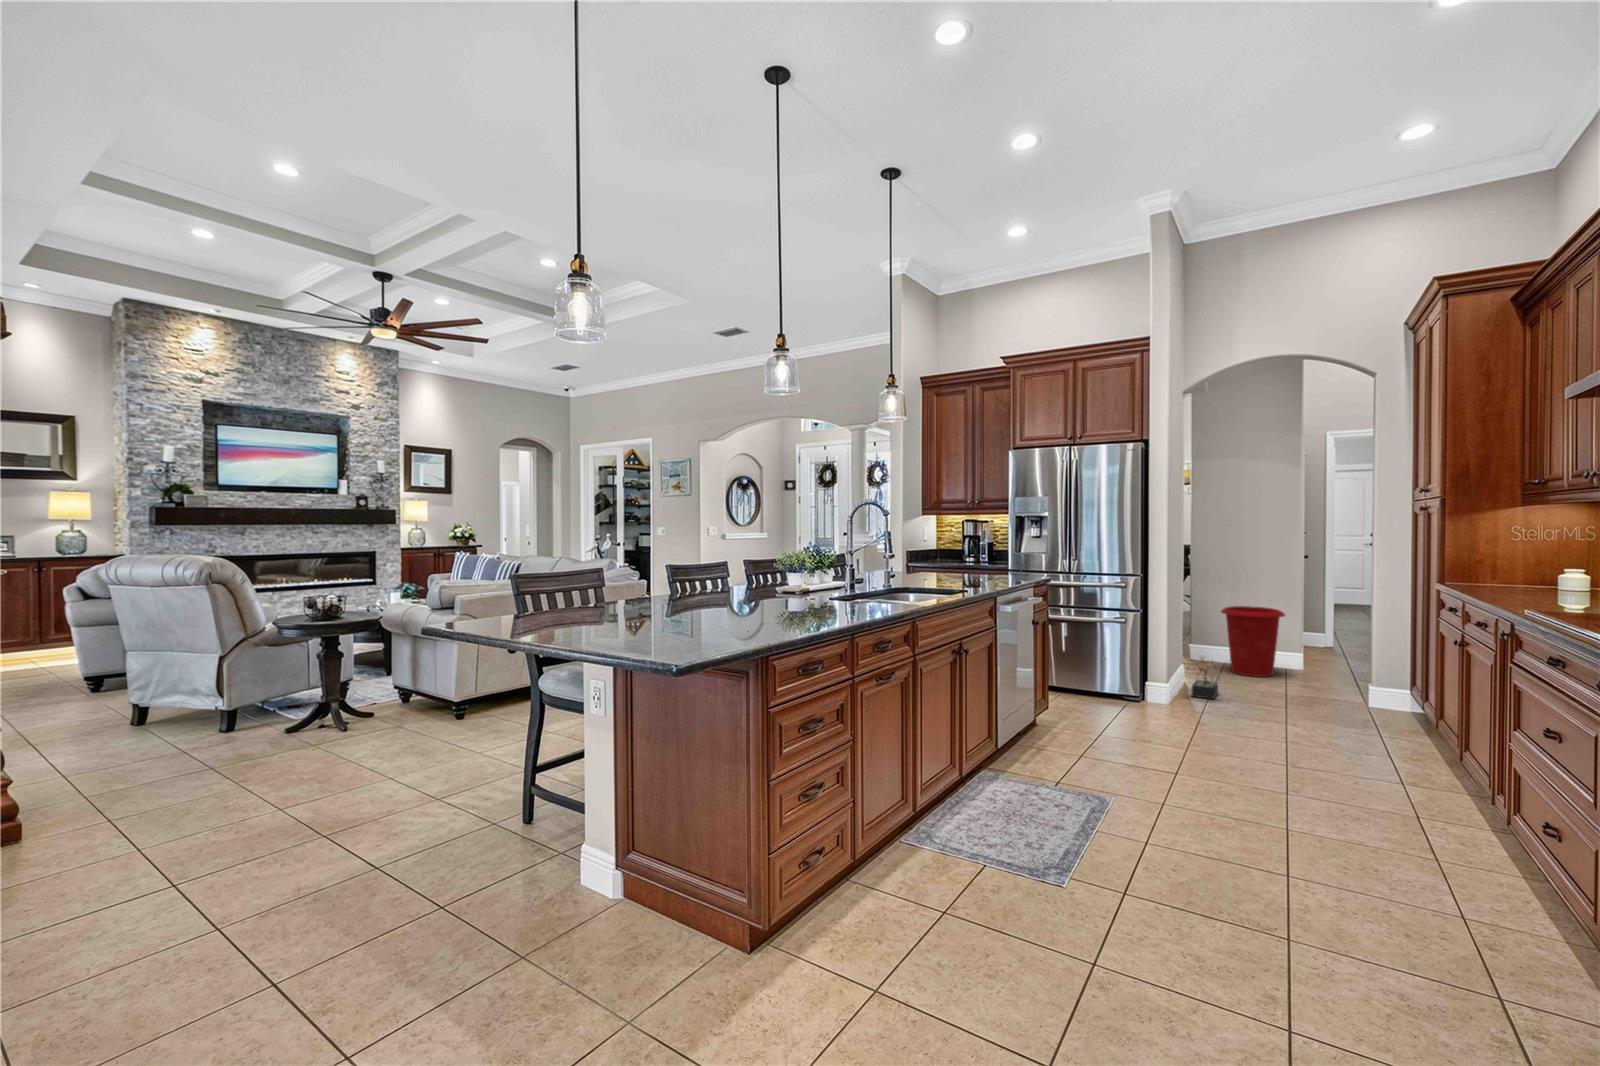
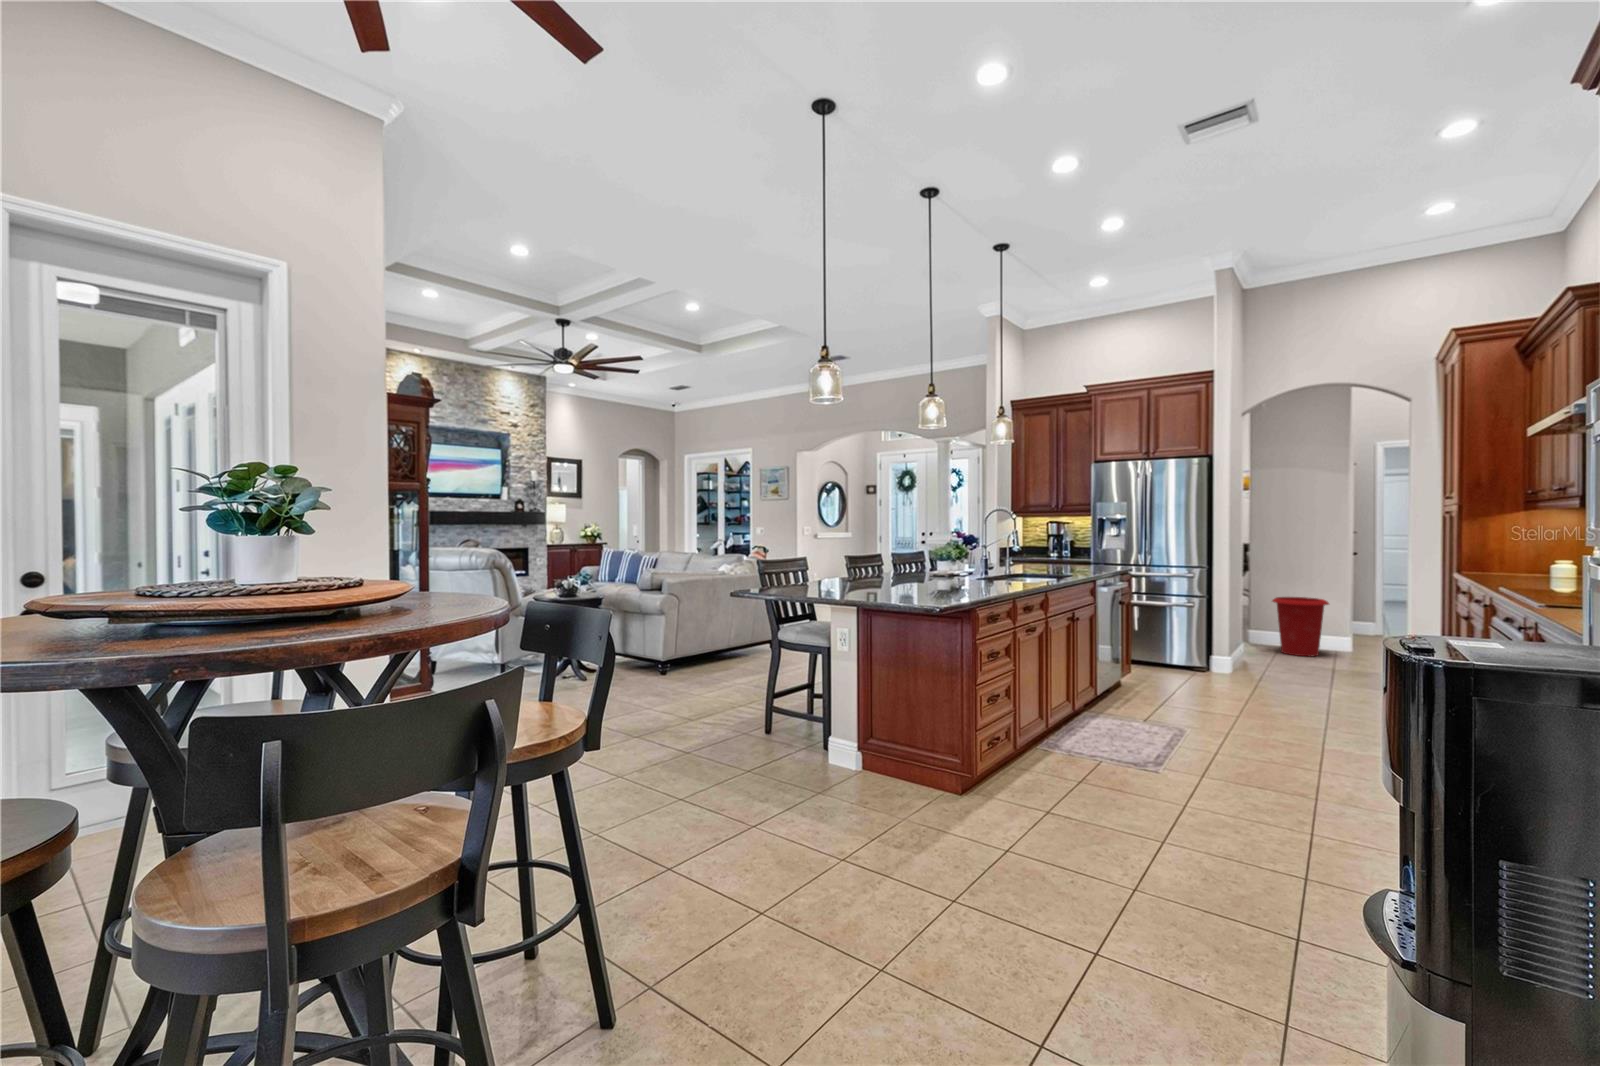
decorative plant: present [1186,657,1221,699] -> none [1242,635,1277,671]

